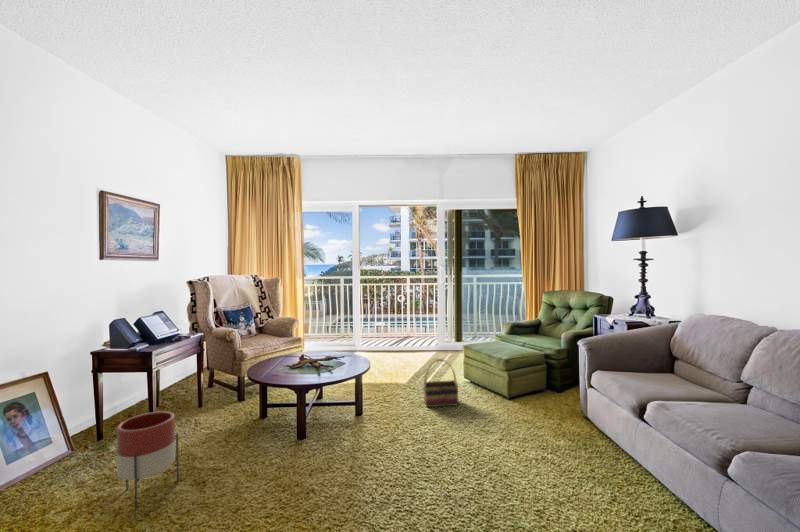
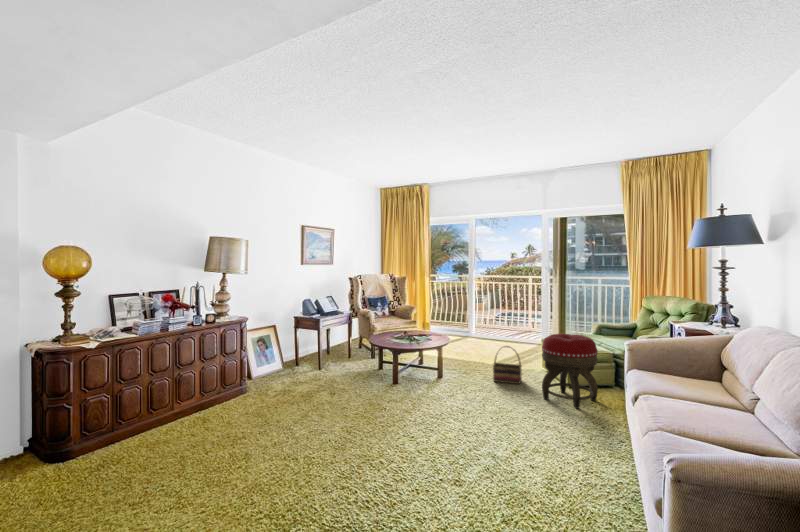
footstool: none [494,337,558,429] -> present [542,334,598,409]
planter: present [117,411,179,509] -> none [299,350,326,395]

